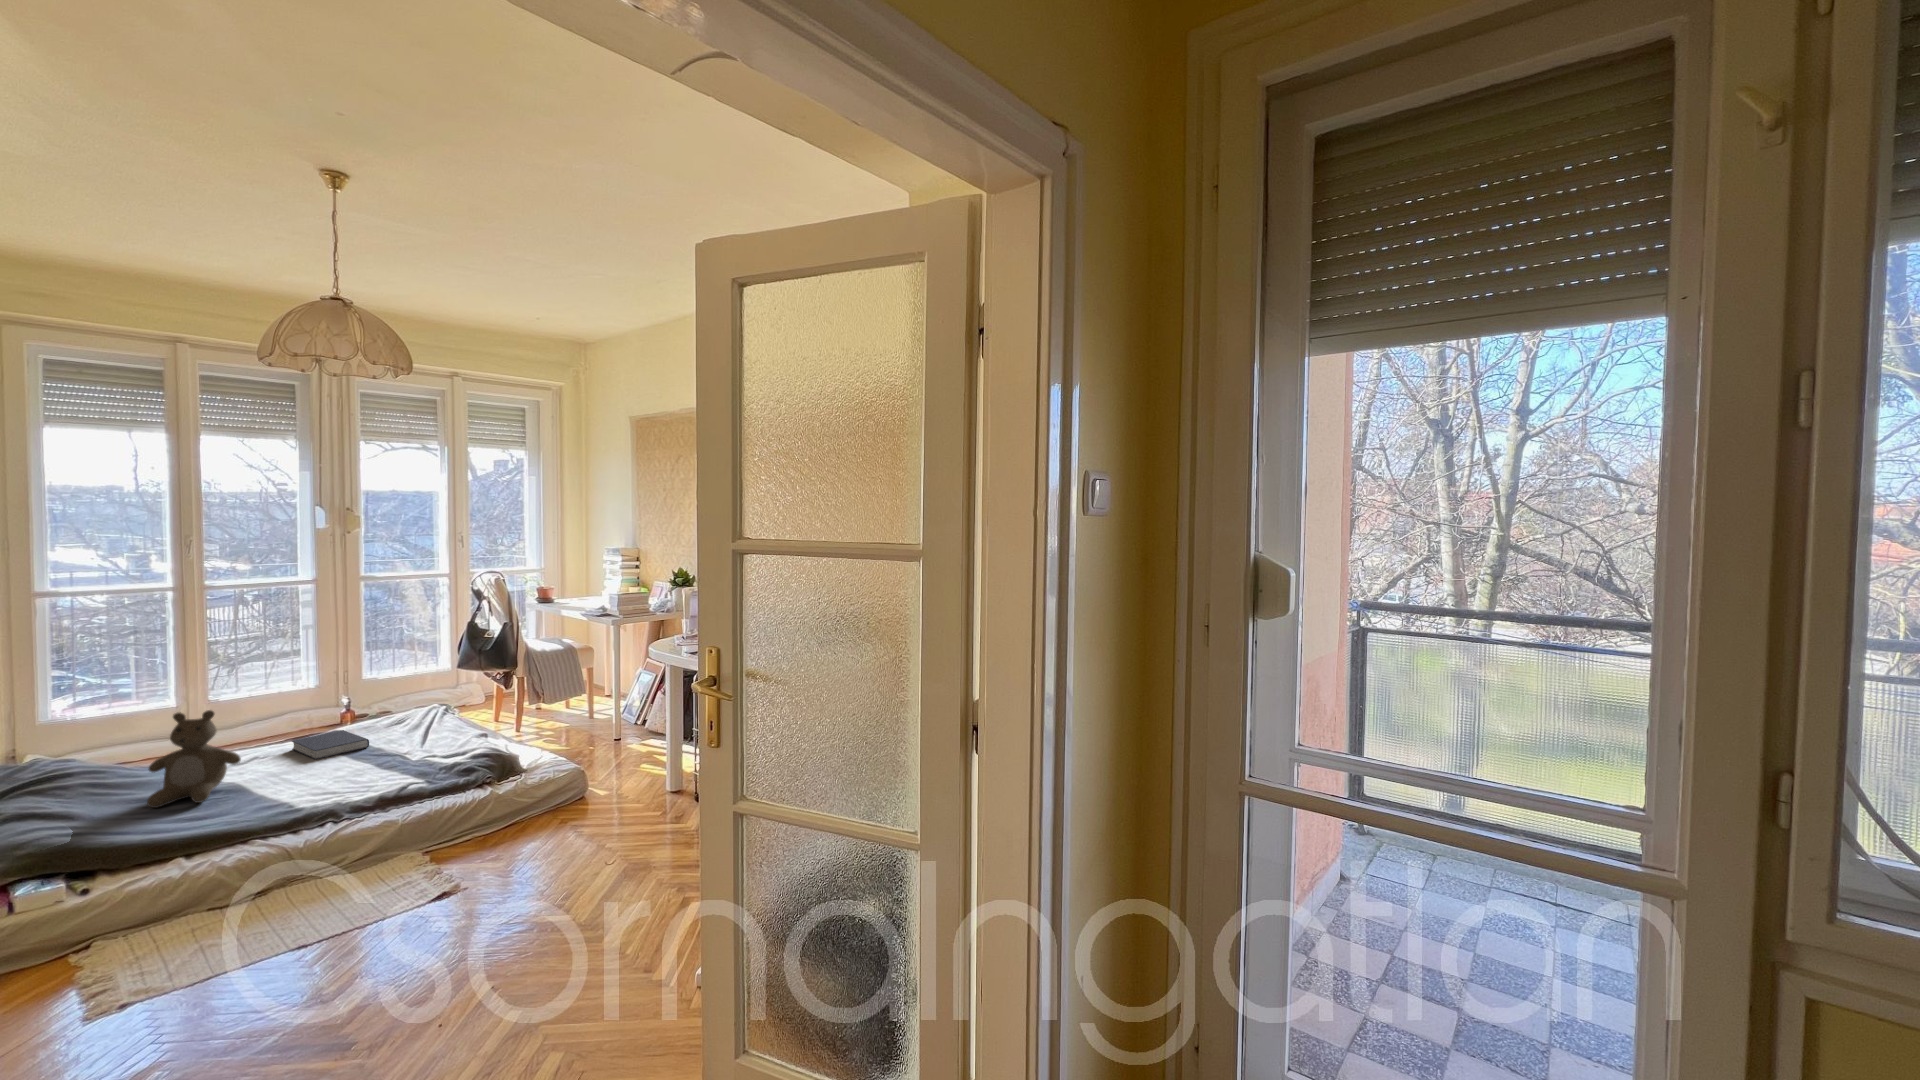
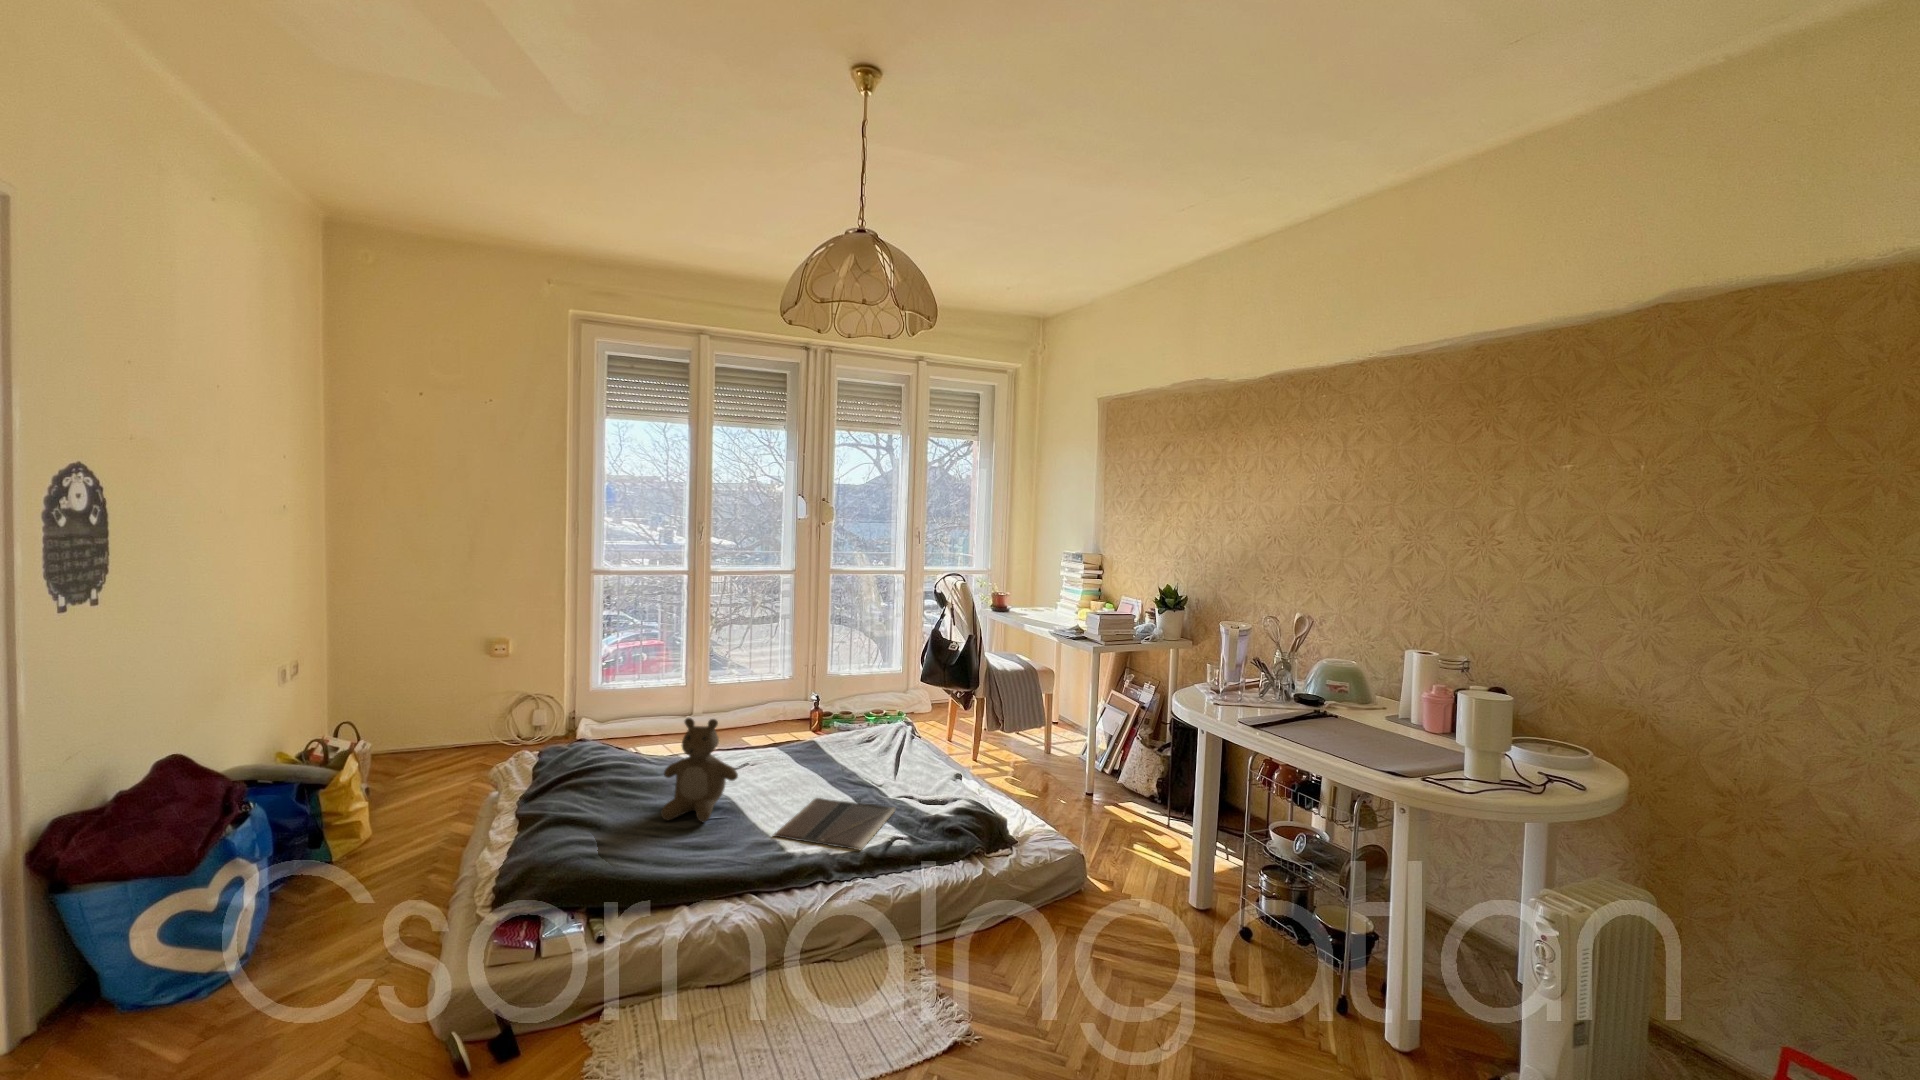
book: present [292,730,369,760] -> none [776,741,844,777]
laptop: none [281,764,417,800] -> present [774,798,896,850]

